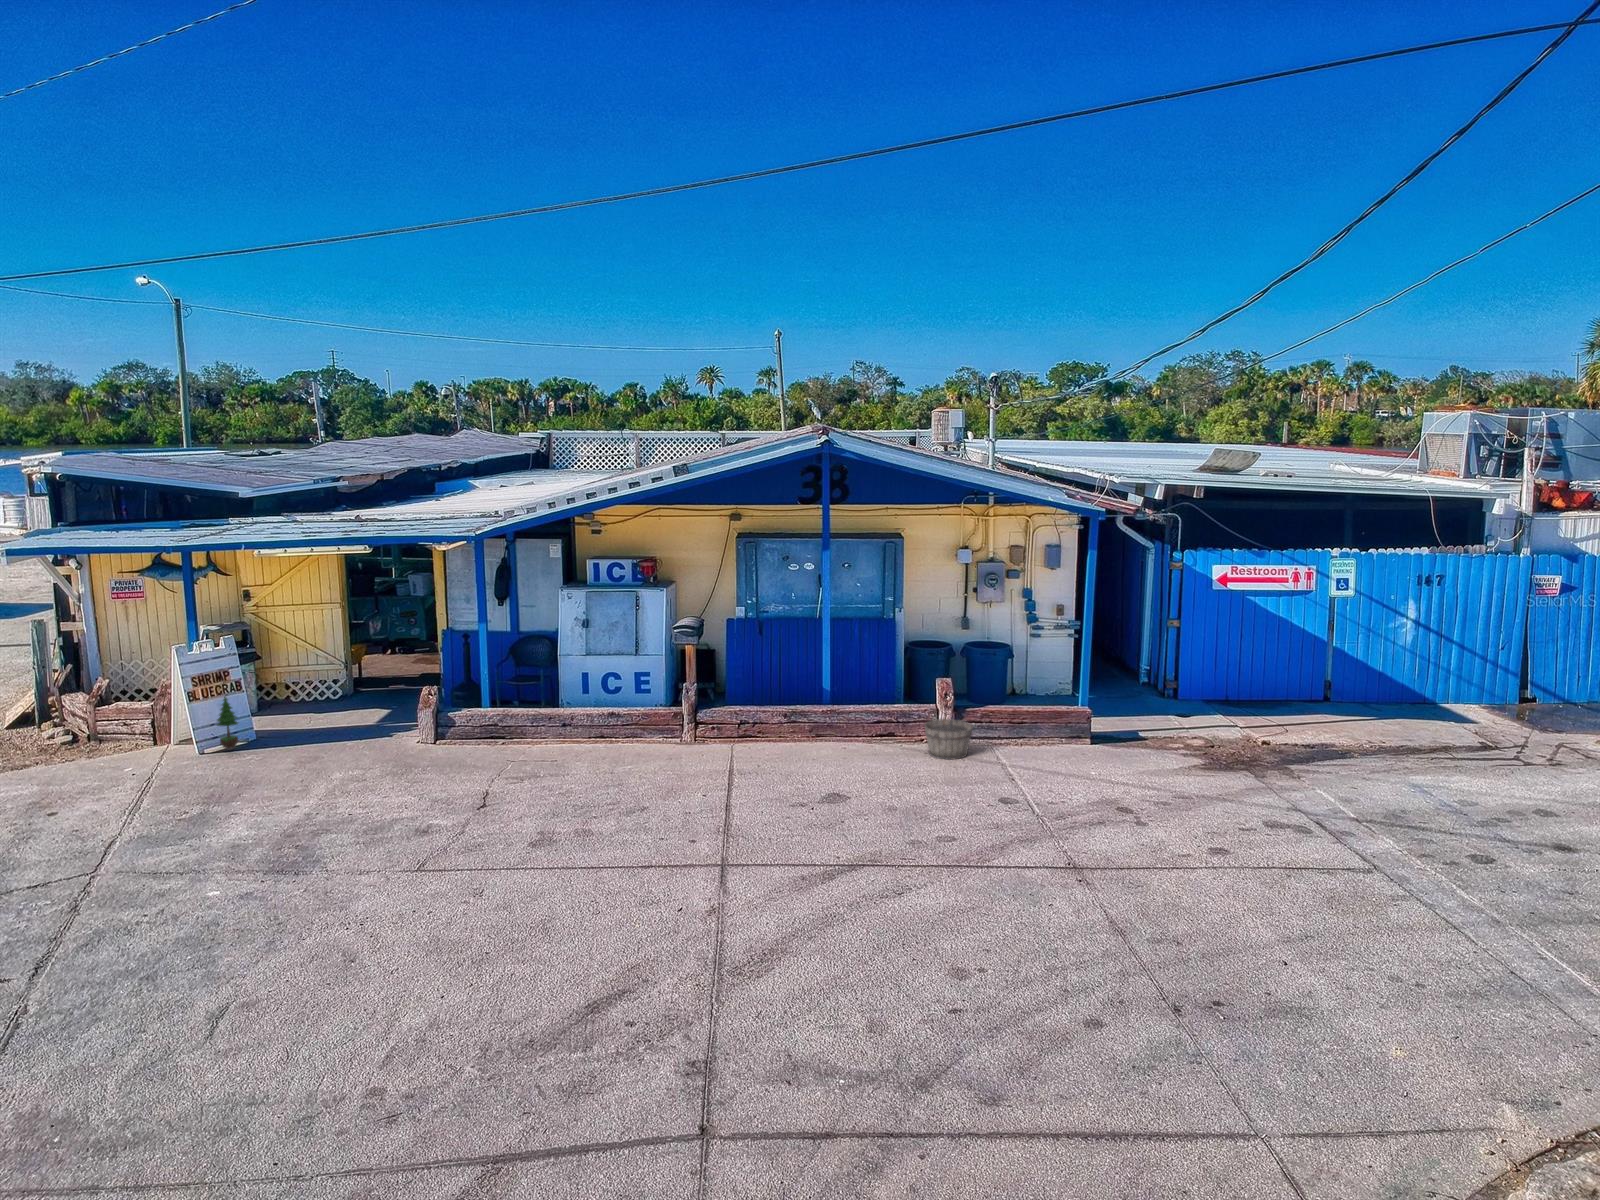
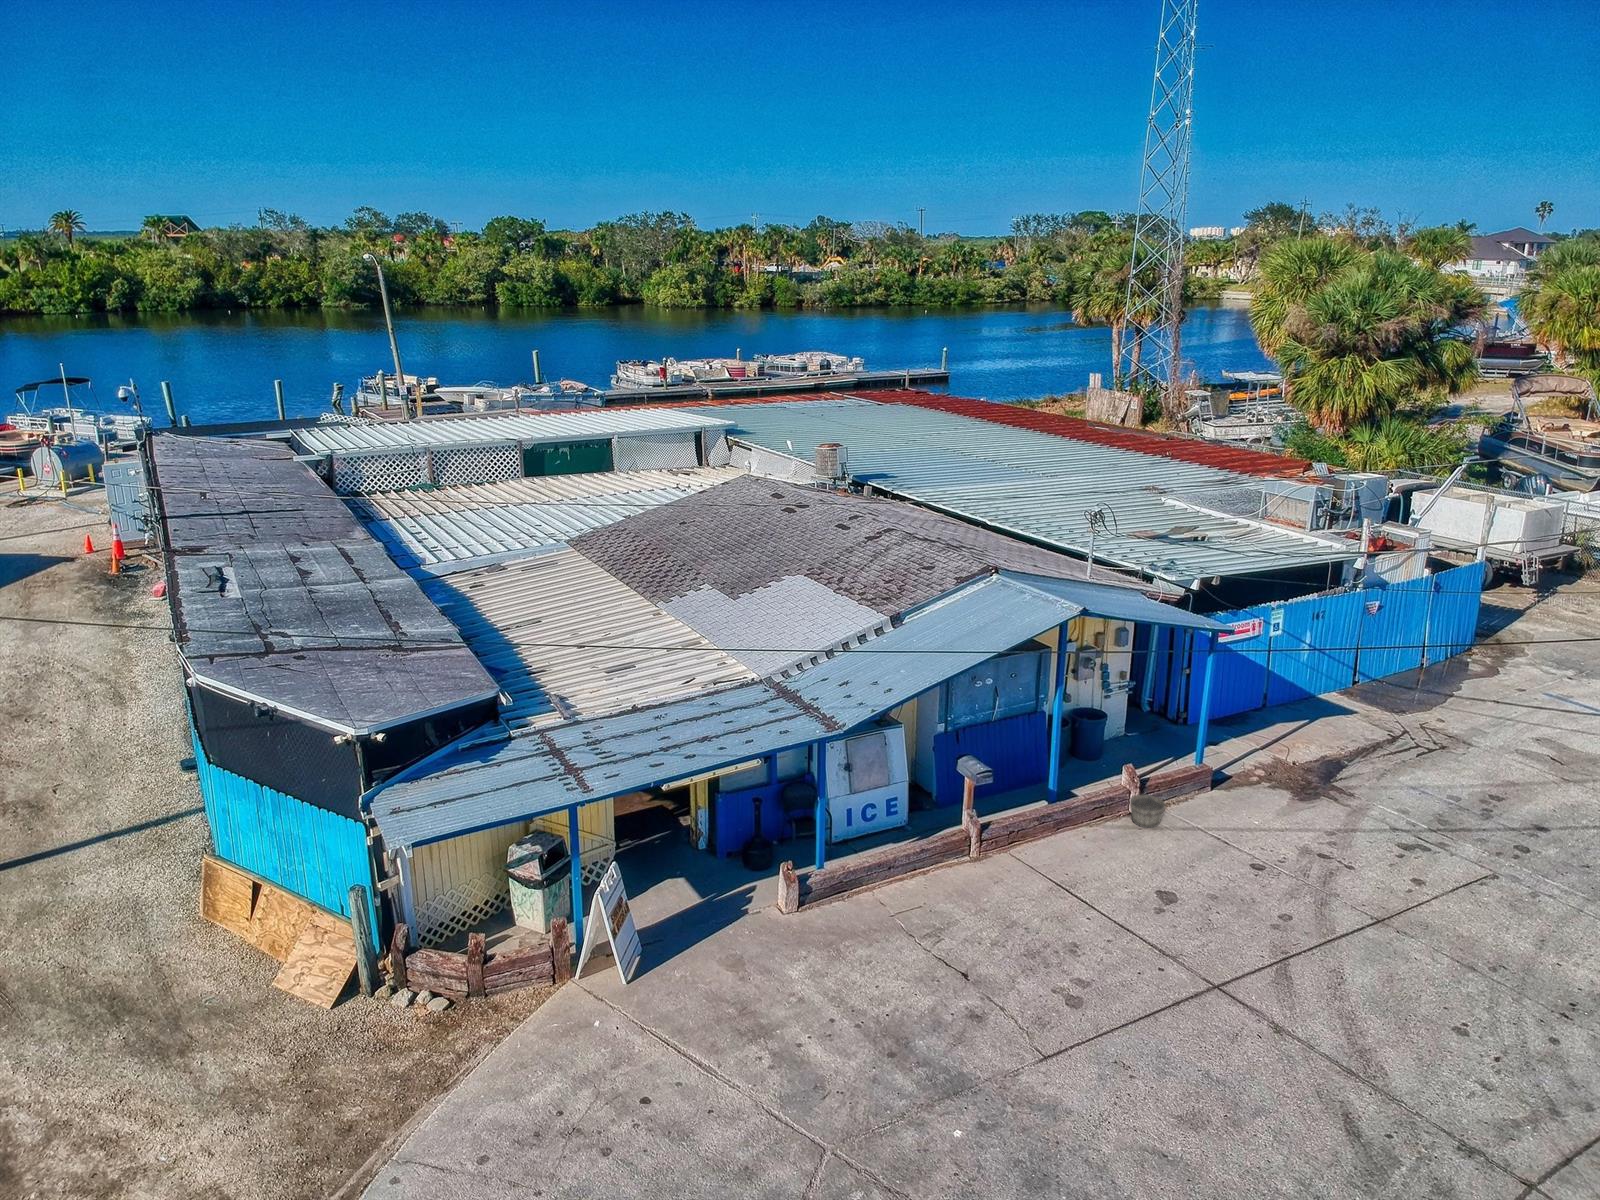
potted tree: present [217,697,239,750] -> none [640,926,659,970]

